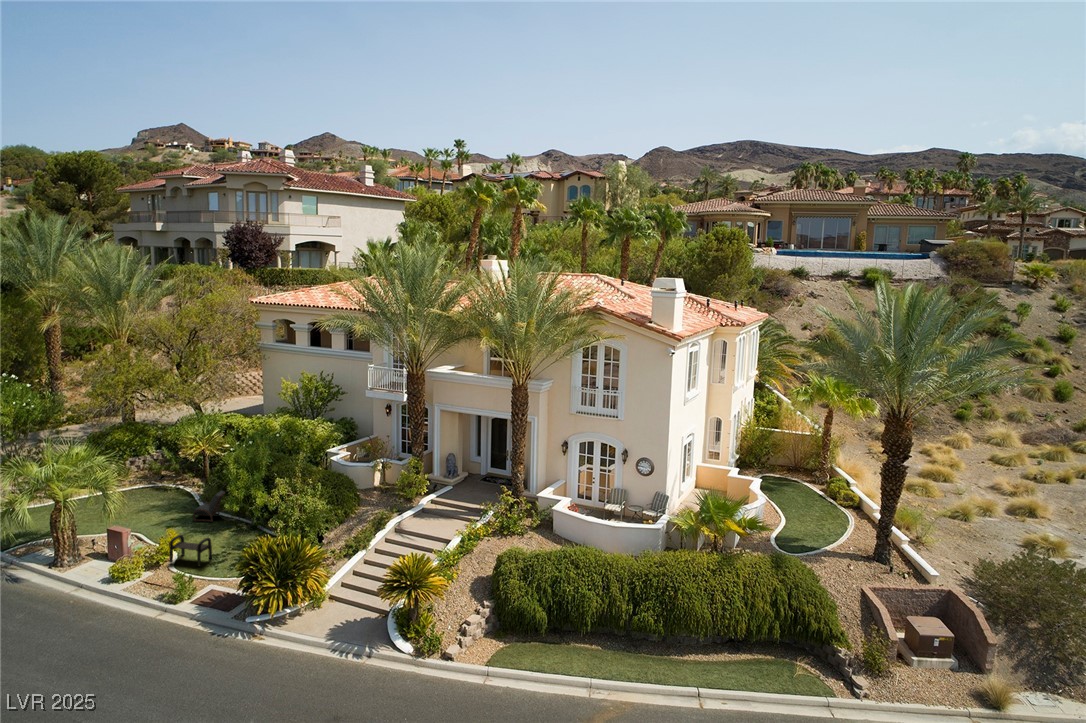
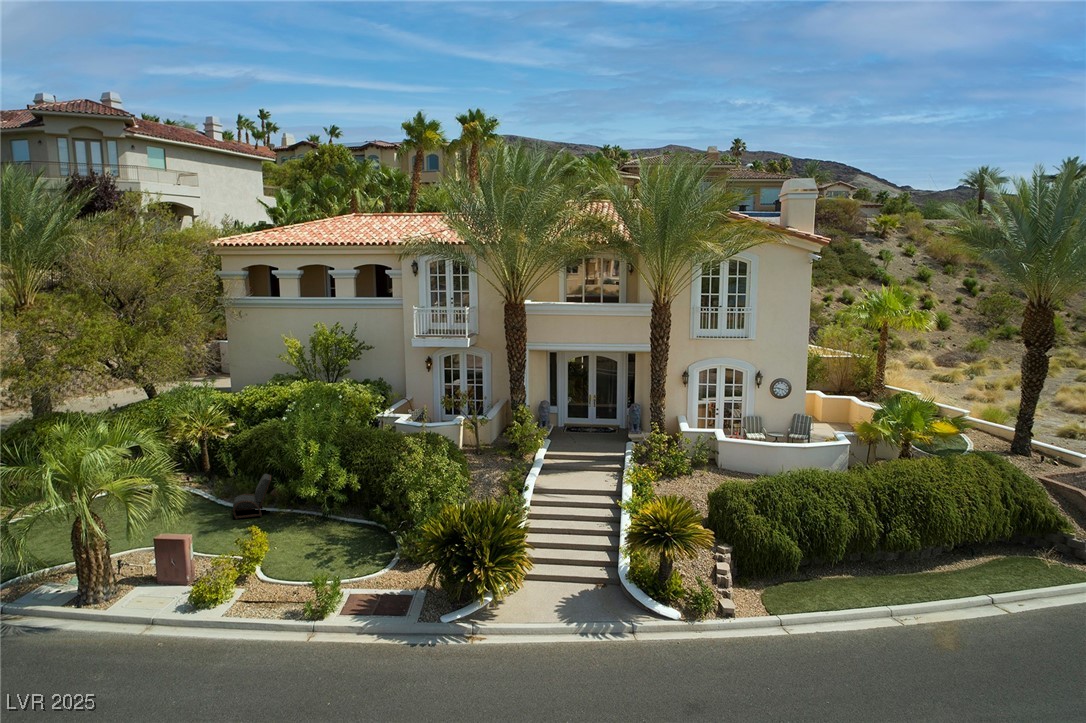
bench: present [169,535,212,567] -> none [251,529,306,572]

